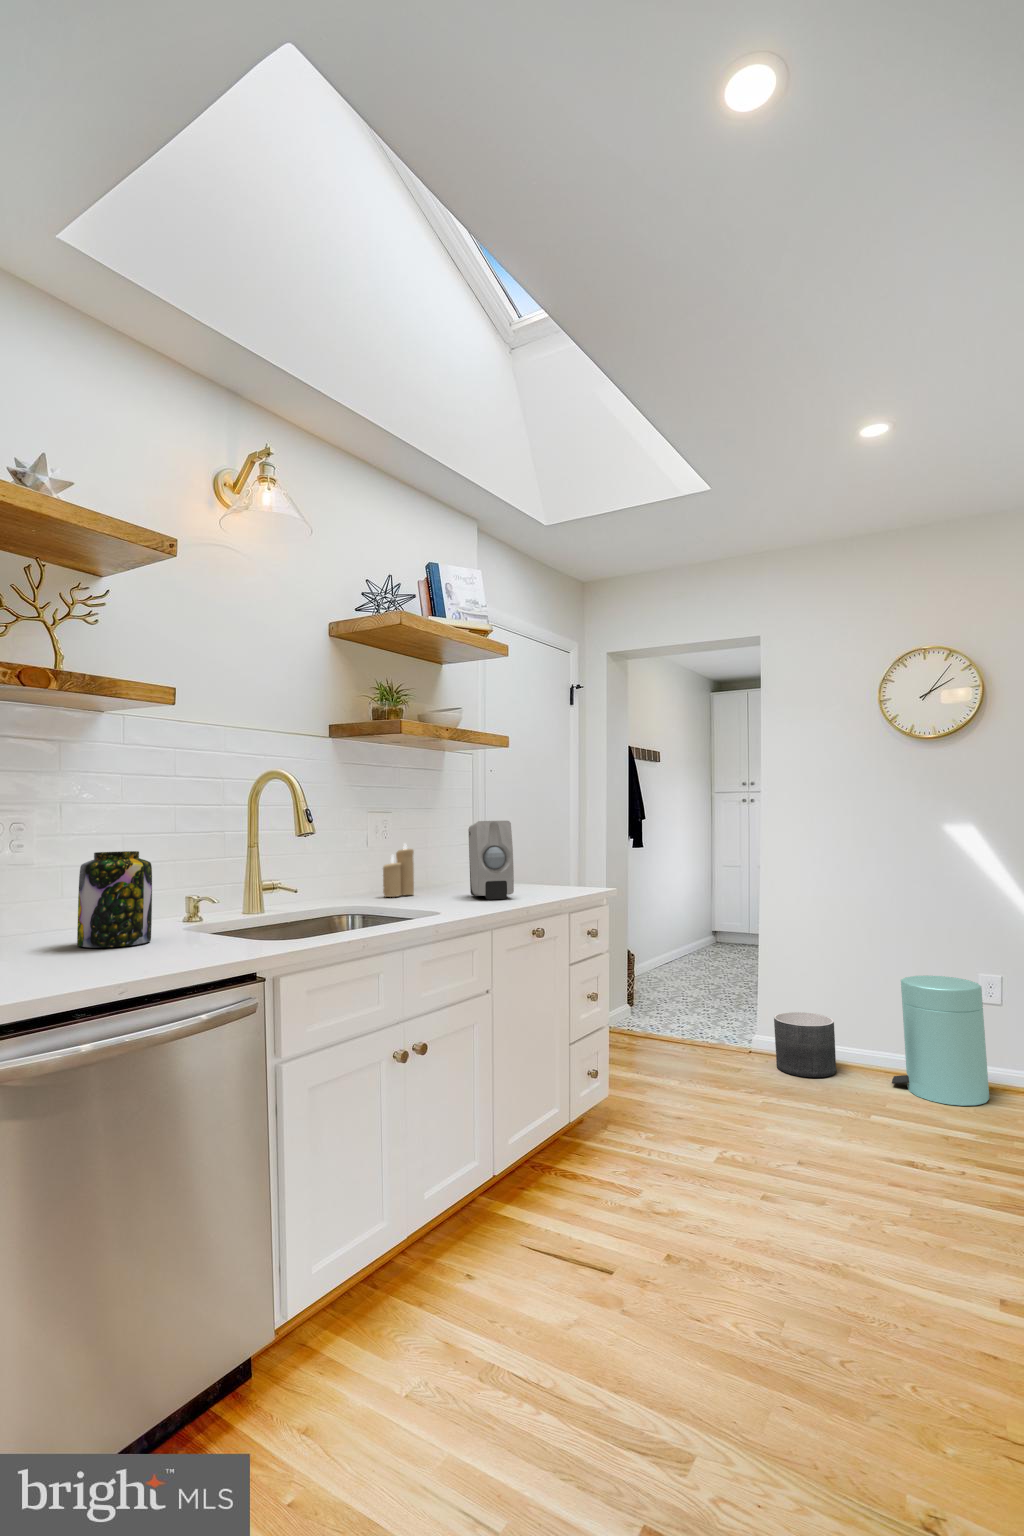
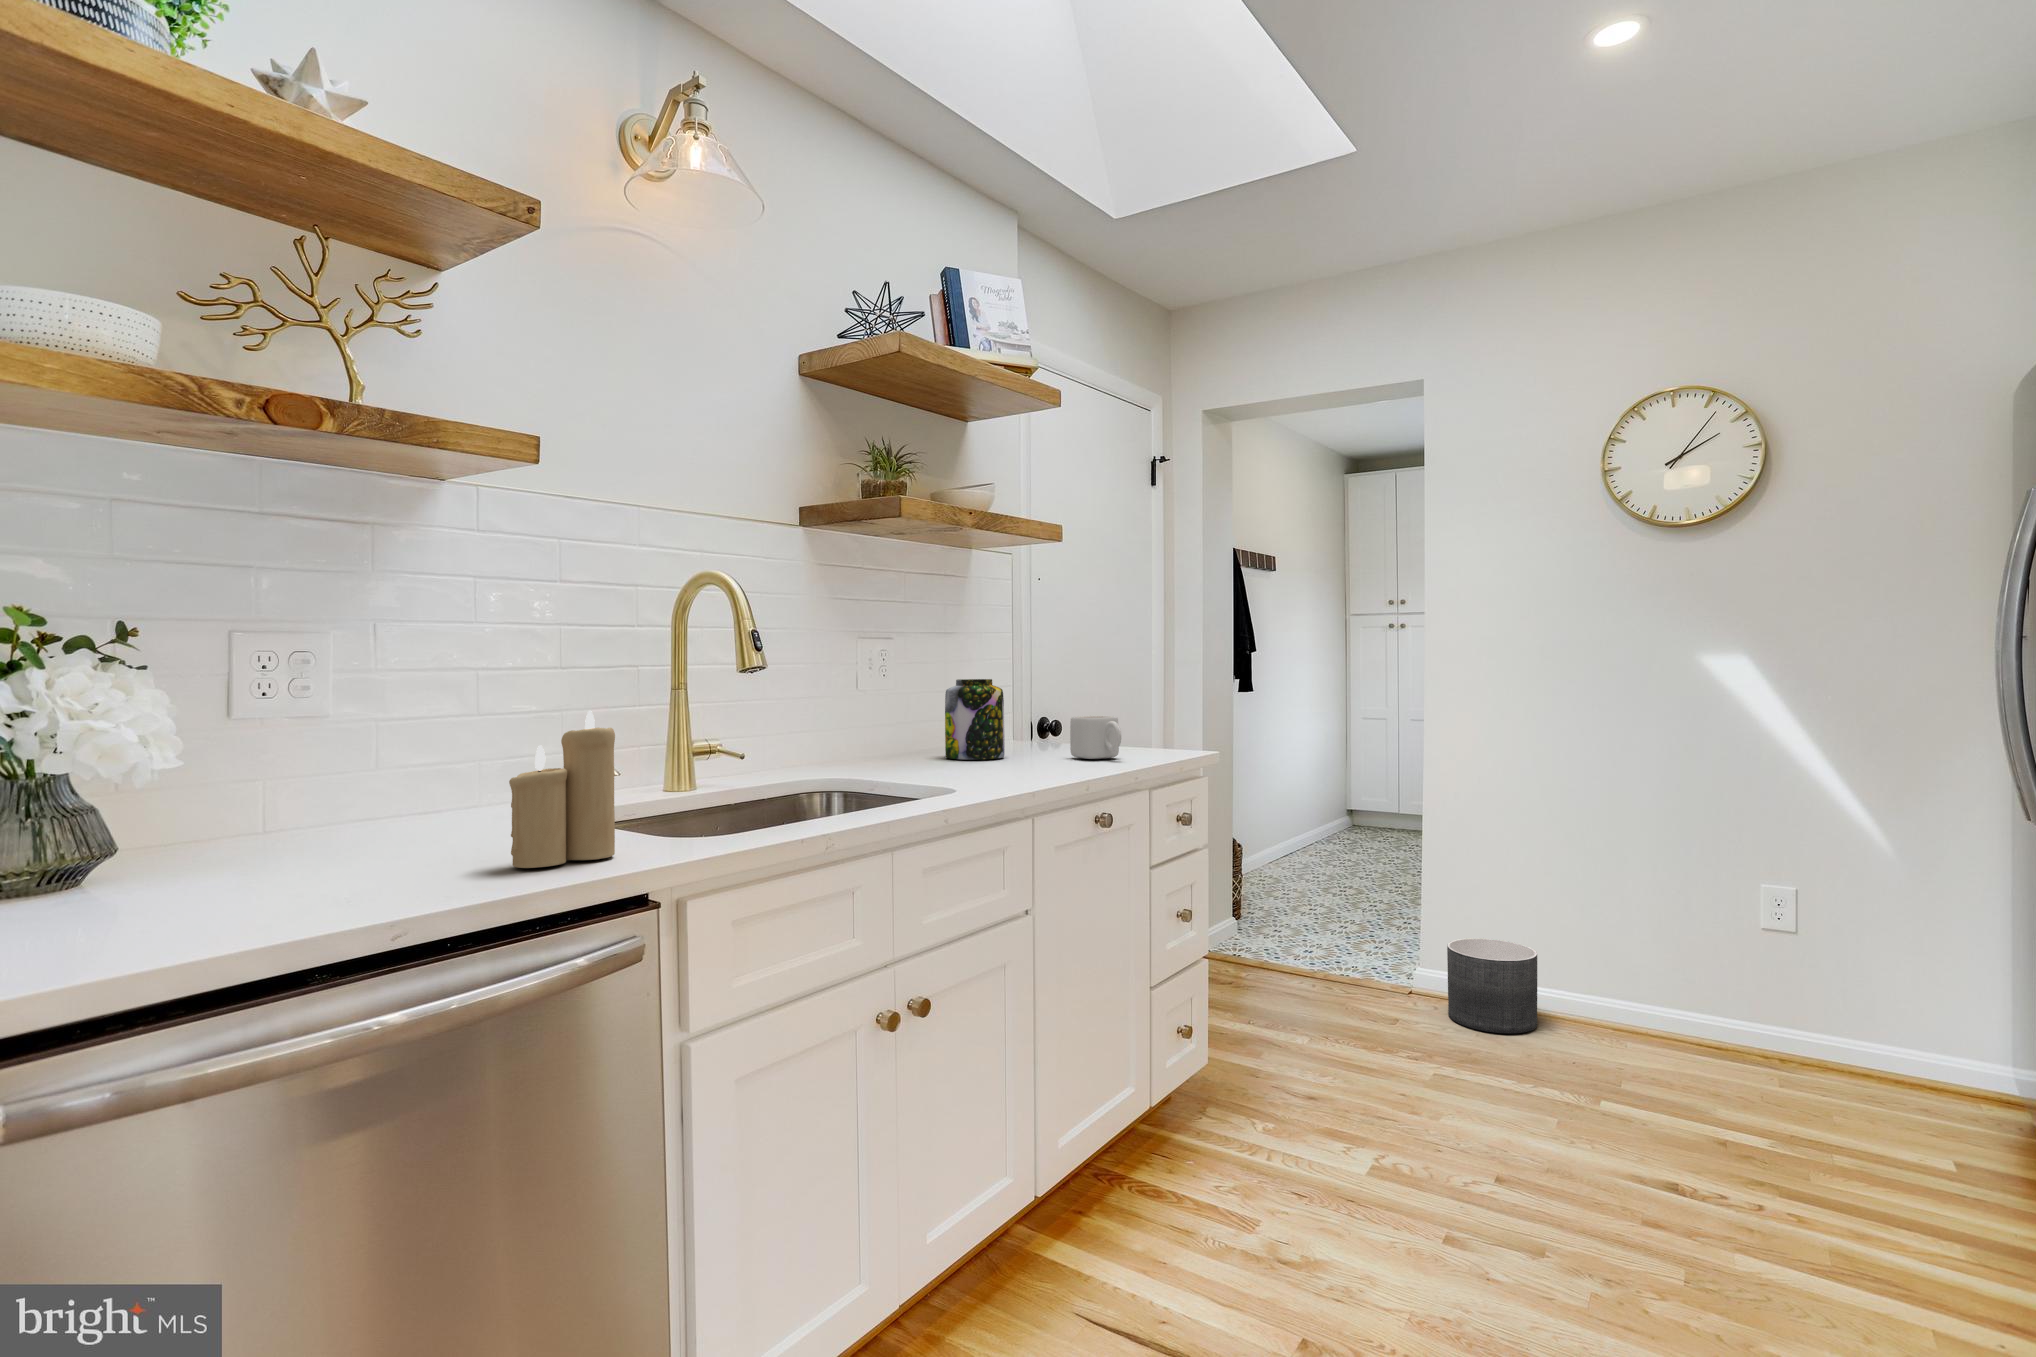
soap dispenser: present [468,821,514,899] -> none [1003,655,1071,774]
candle: present [383,844,414,897] -> present [509,710,615,868]
jar: present [77,851,152,948] -> present [945,679,1004,760]
mug: none [513,861,547,890] -> present [1070,716,1121,759]
trash can: present [892,975,989,1106] -> none [1622,891,1771,1083]

